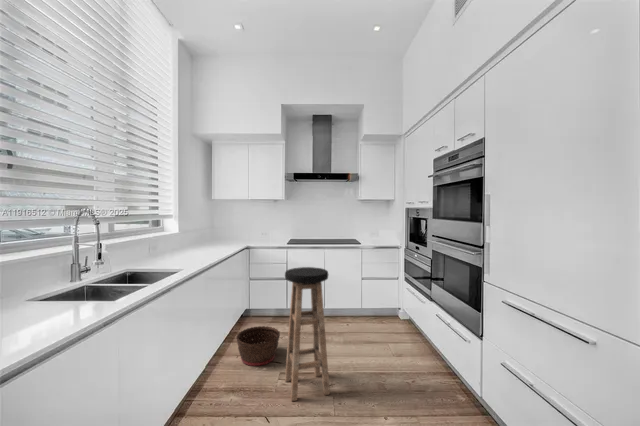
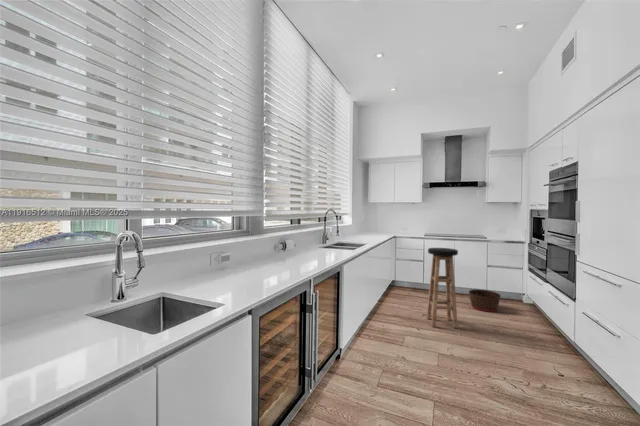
basket: present [237,326,280,366] -> present [469,289,501,312]

